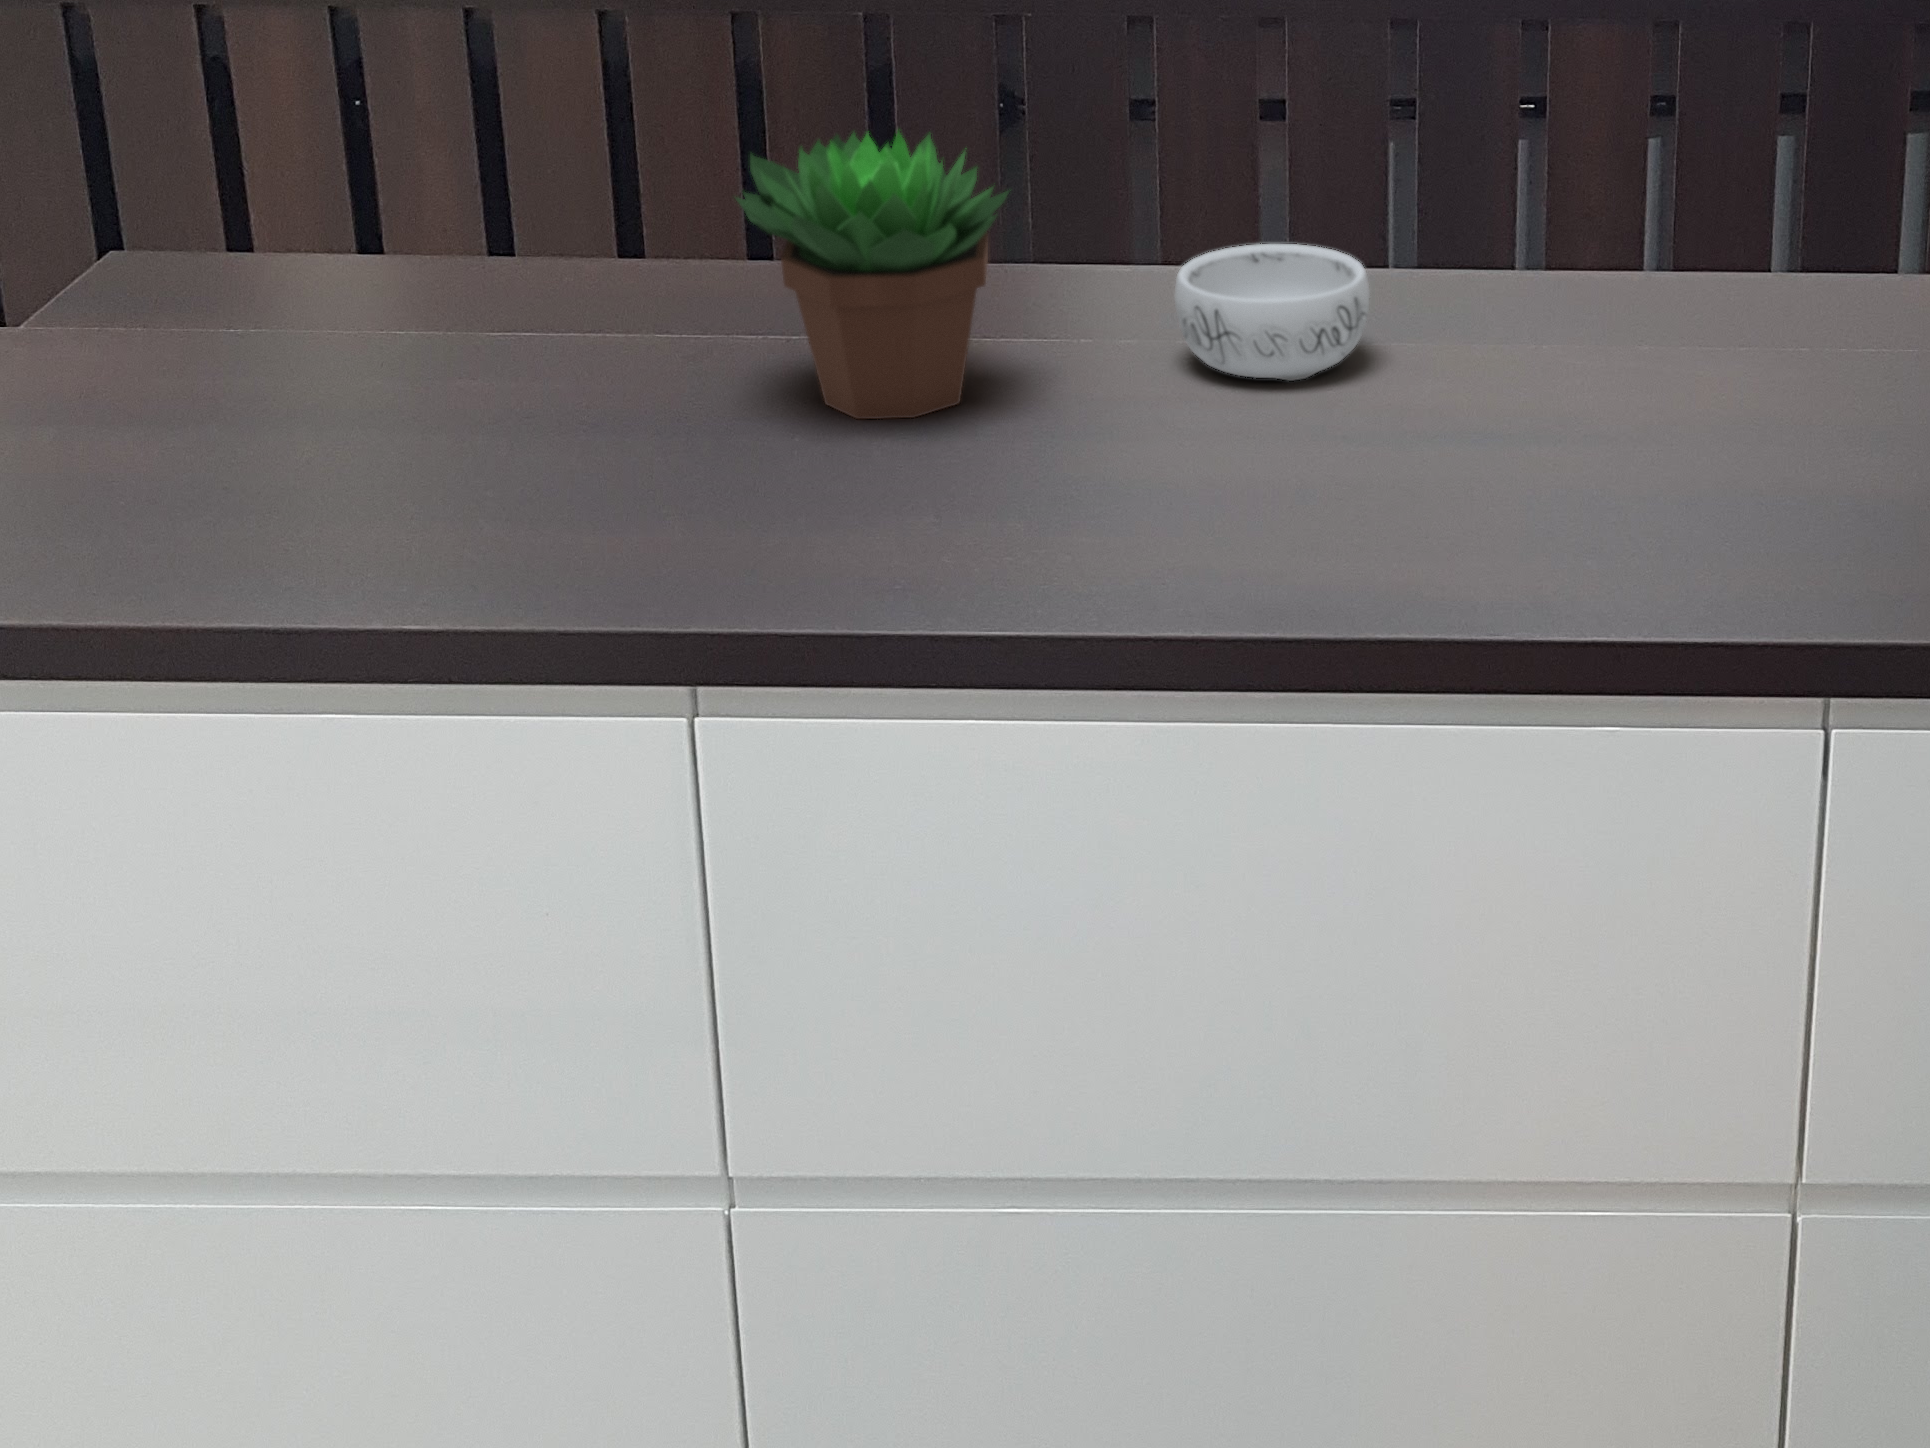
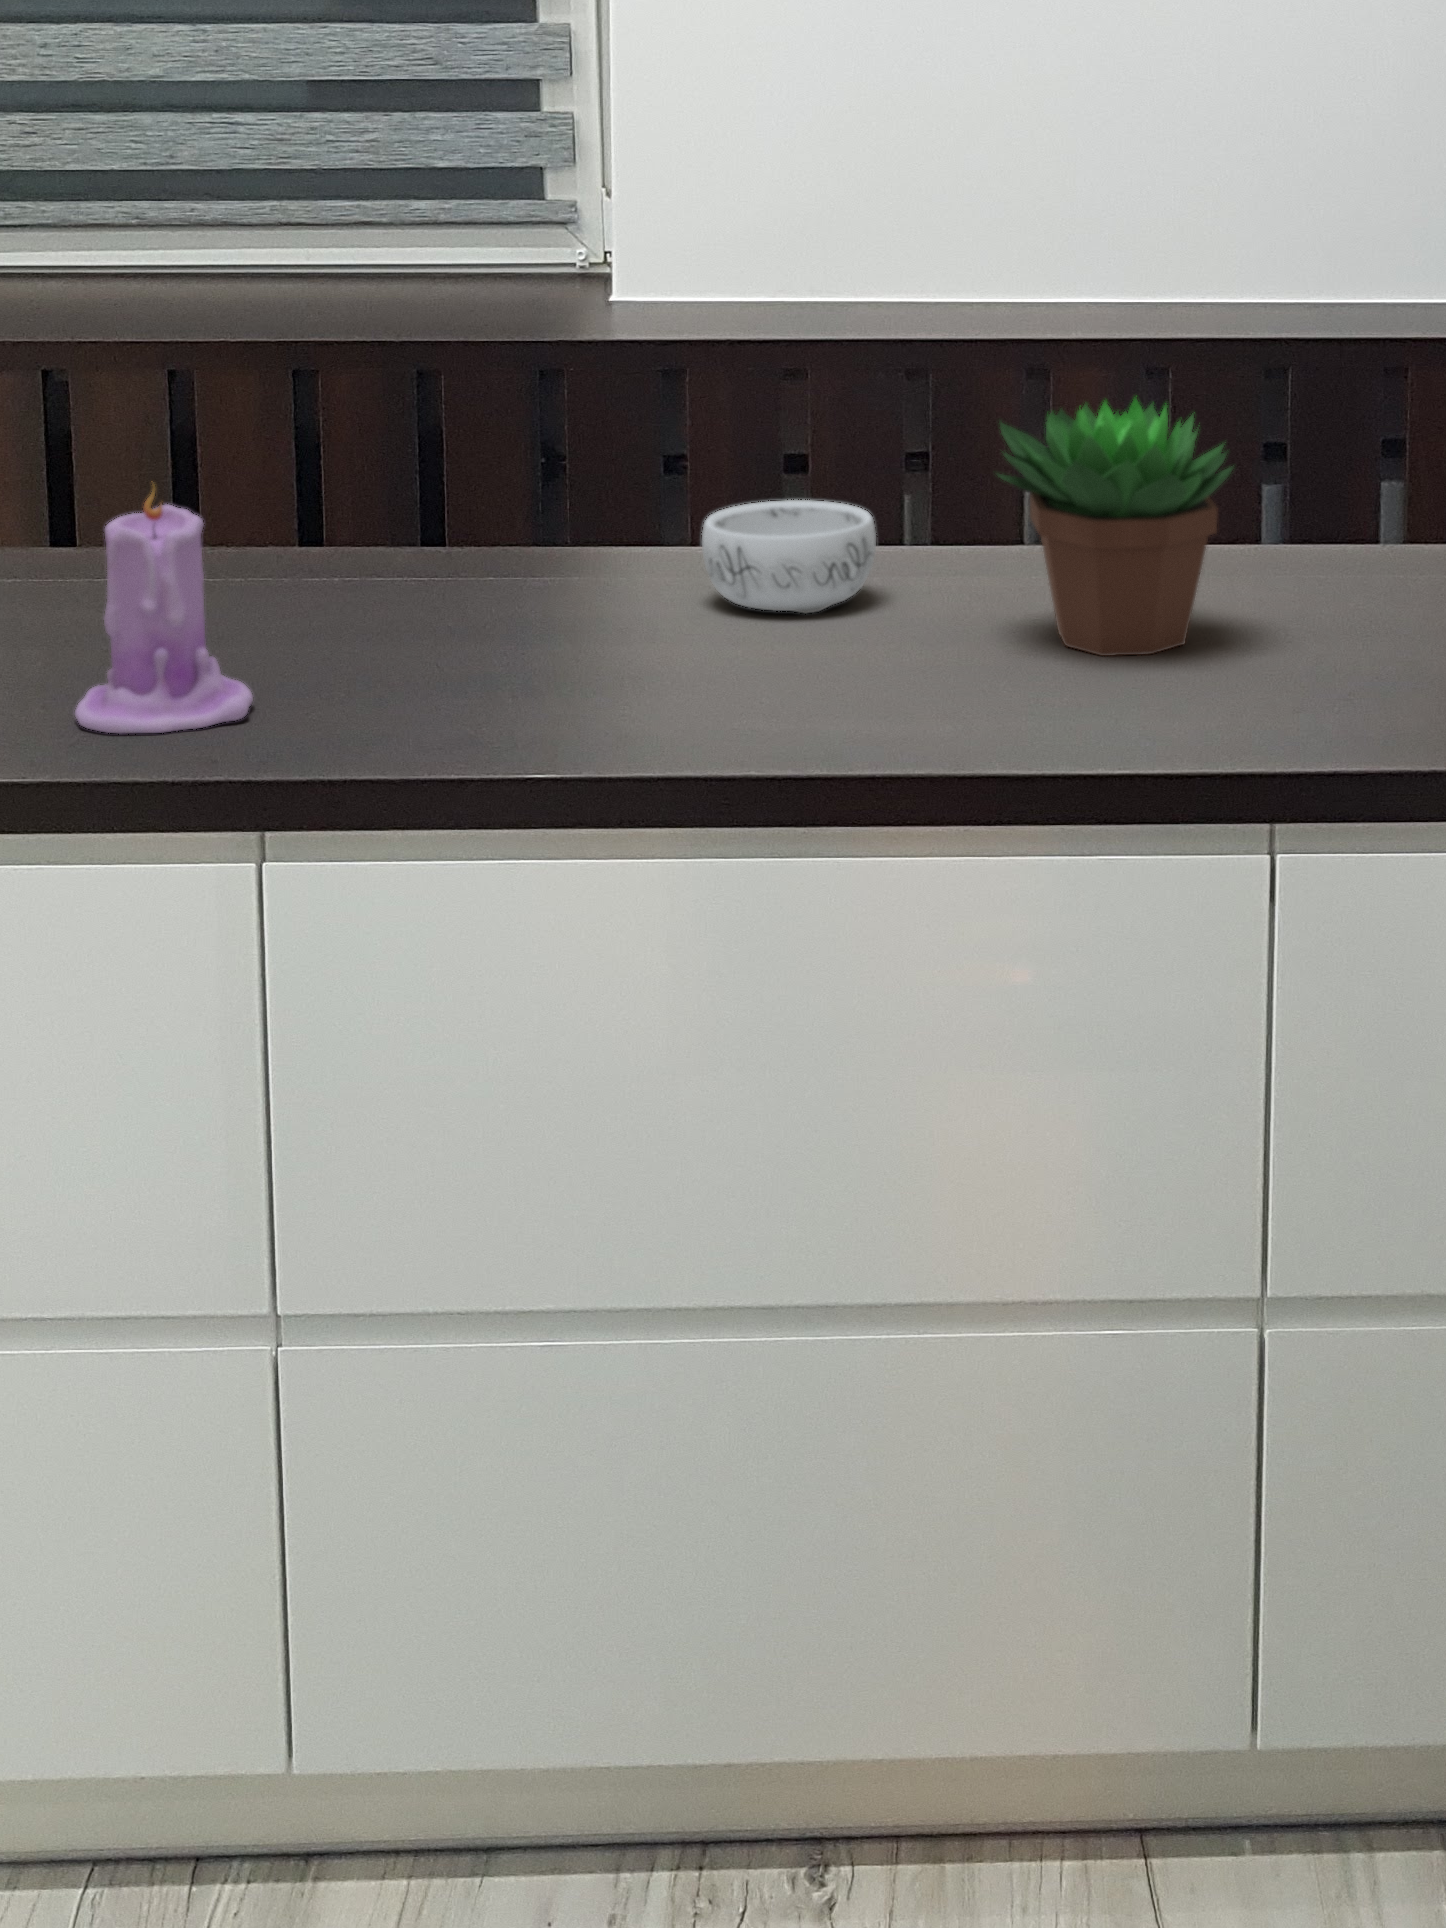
succulent plant: present [736,131,1009,419] -> present [999,398,1233,656]
candle: none [471,274,671,561] -> present [75,488,253,733]

